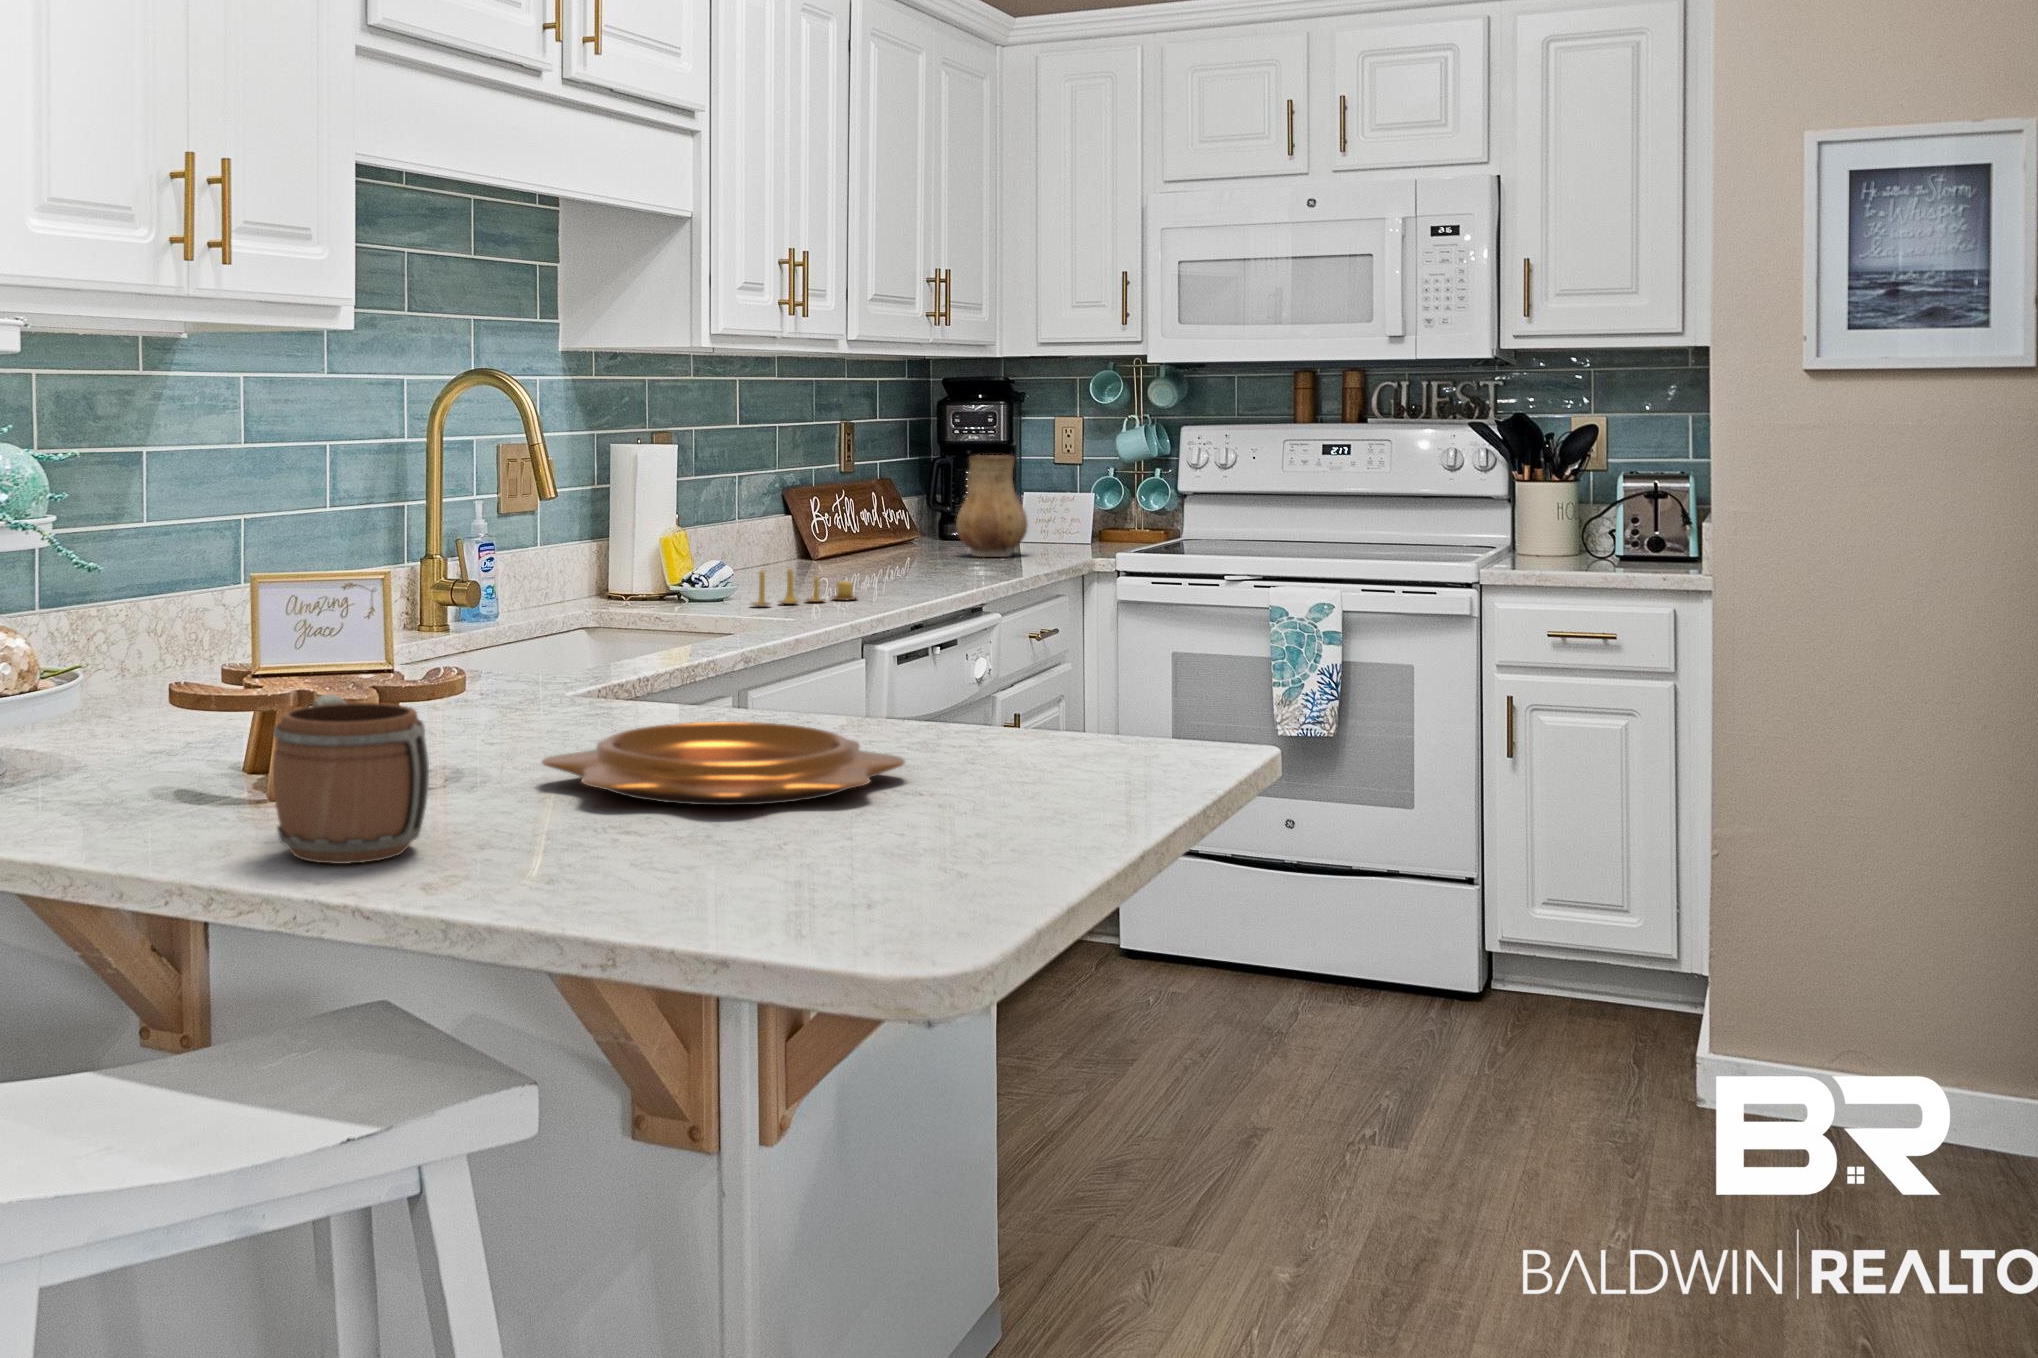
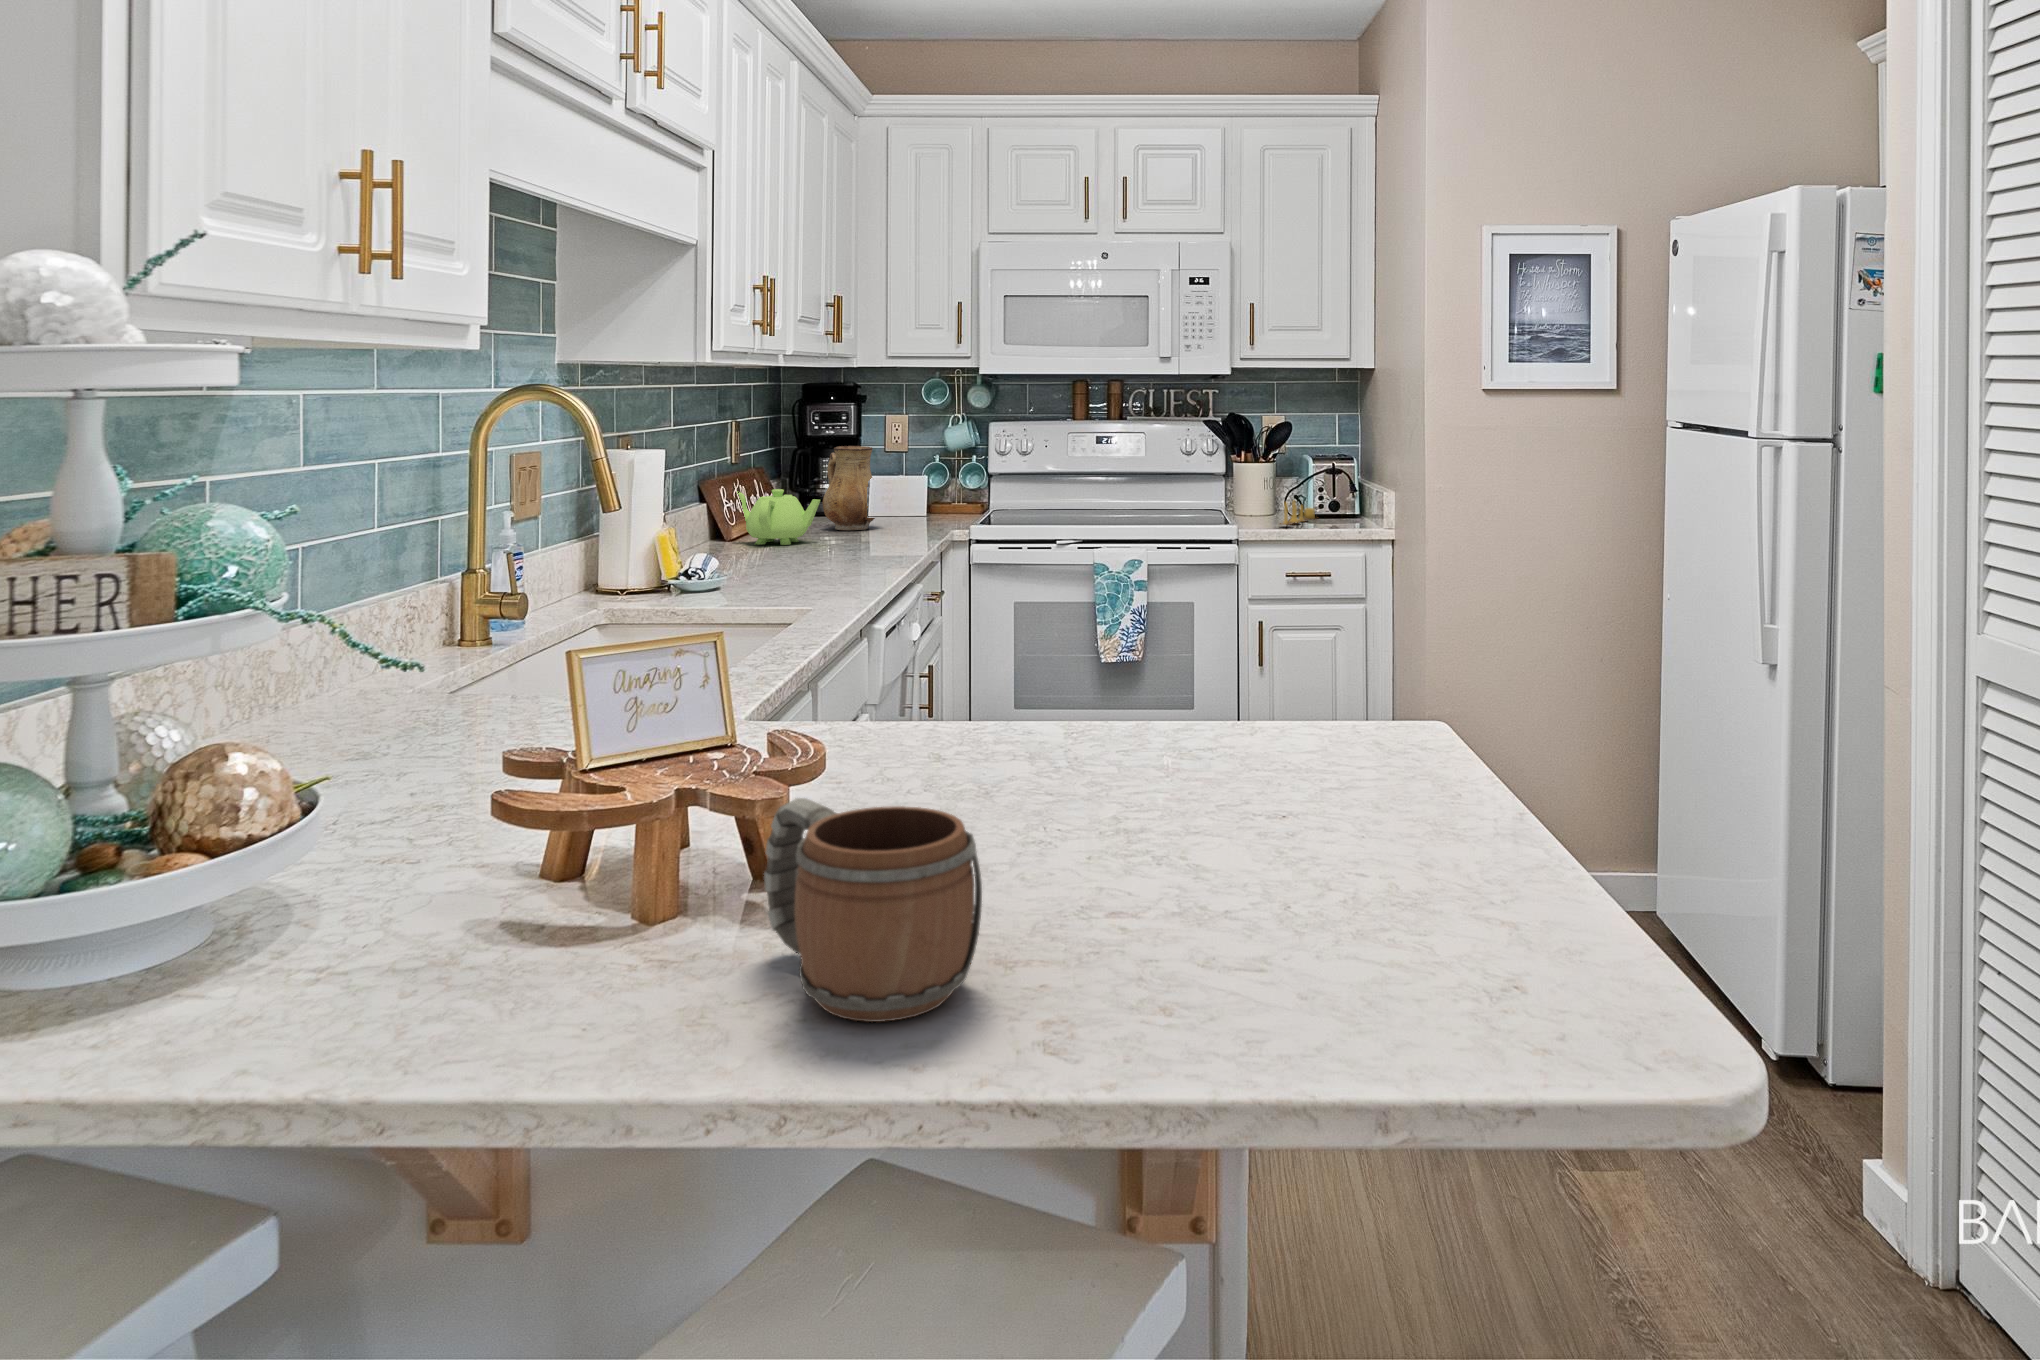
teapot: none [832,503,928,568] -> present [737,489,820,545]
candle: present [752,568,856,606] -> present [1281,500,1315,525]
decorative bowl: present [542,722,905,805] -> none [920,750,1270,856]

